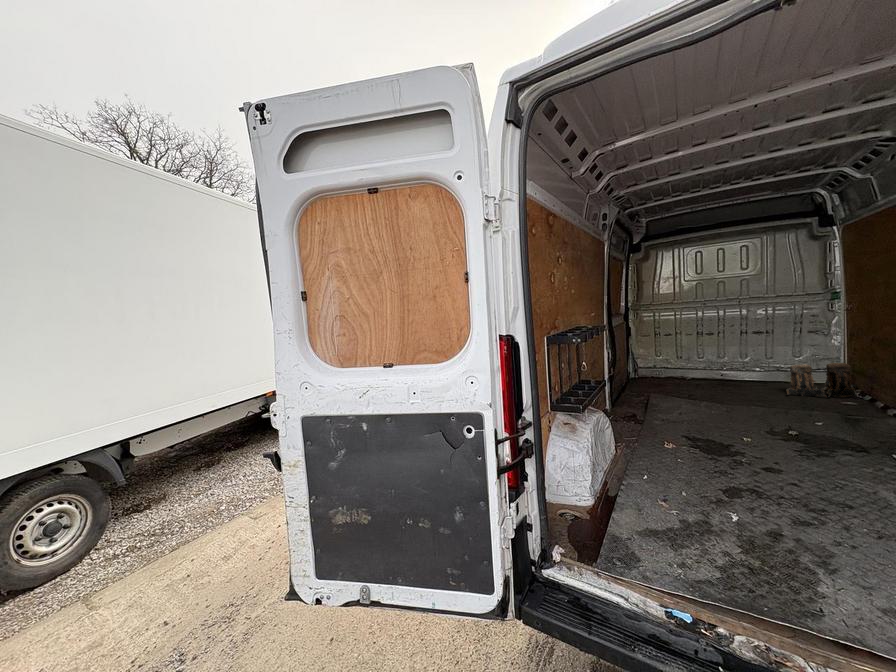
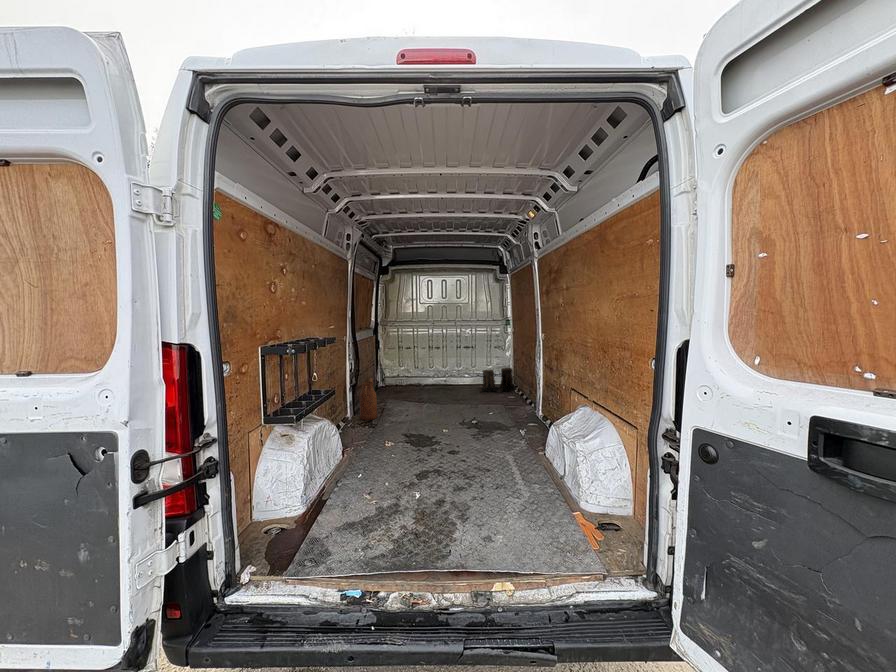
watering can: none [616,369,638,416] -> present [359,378,377,420]

